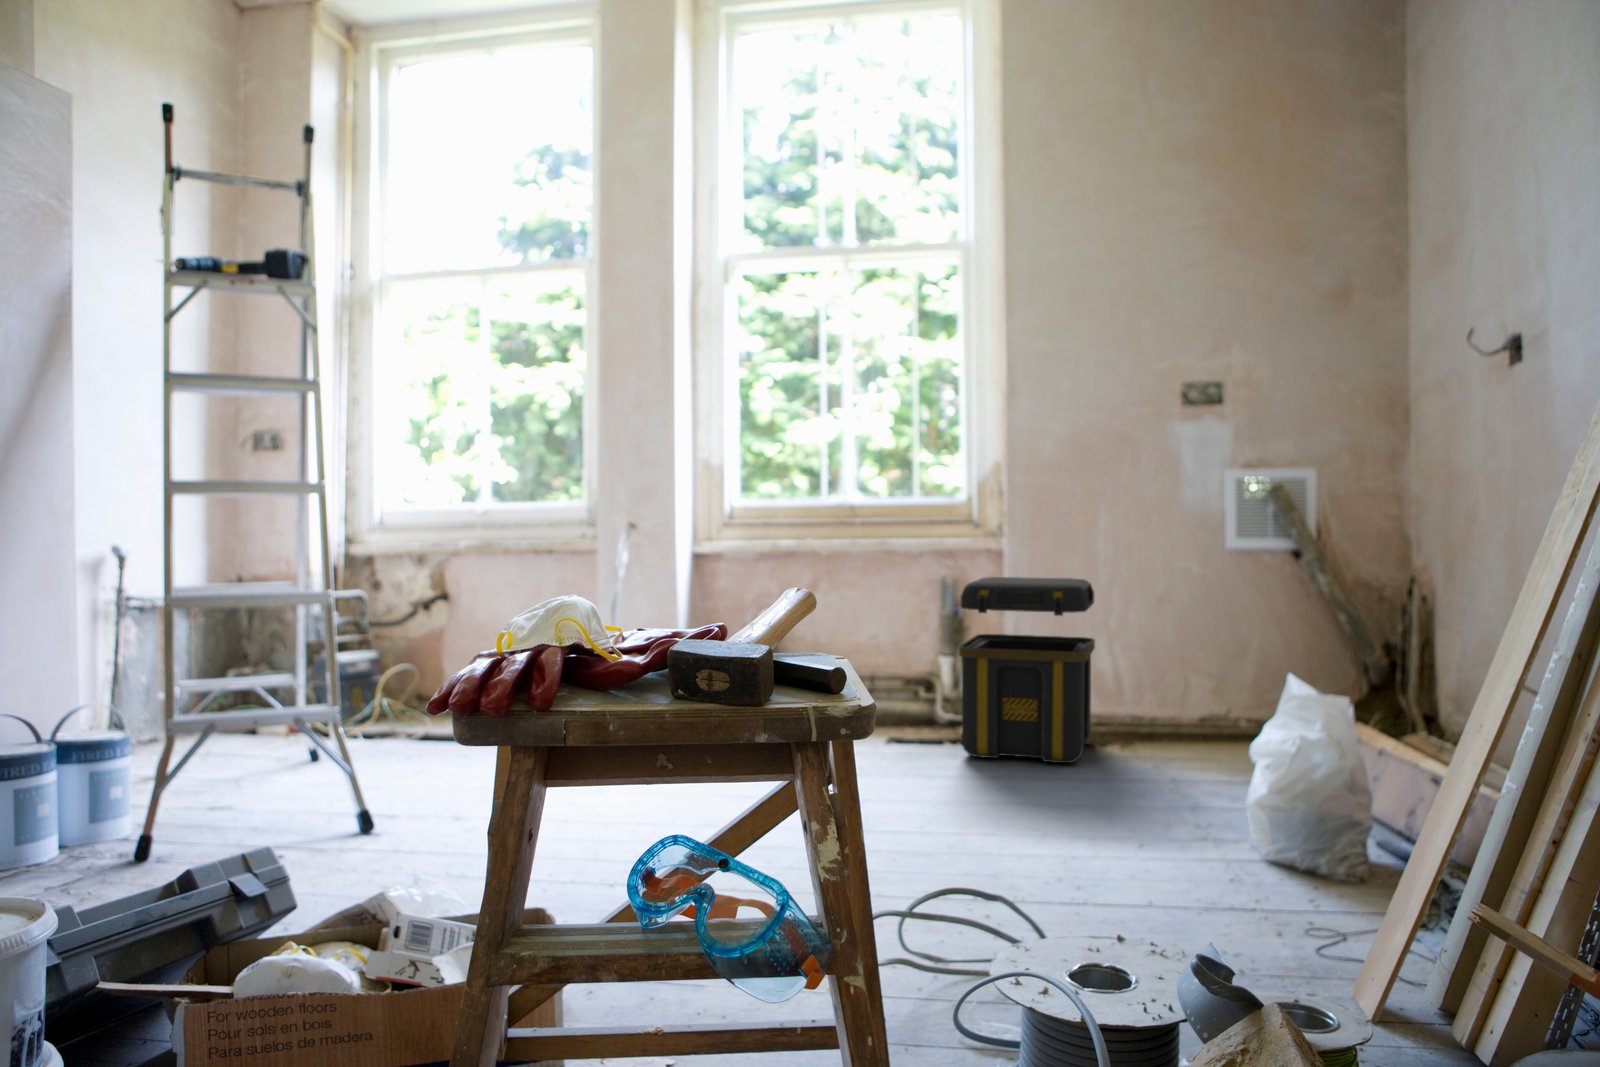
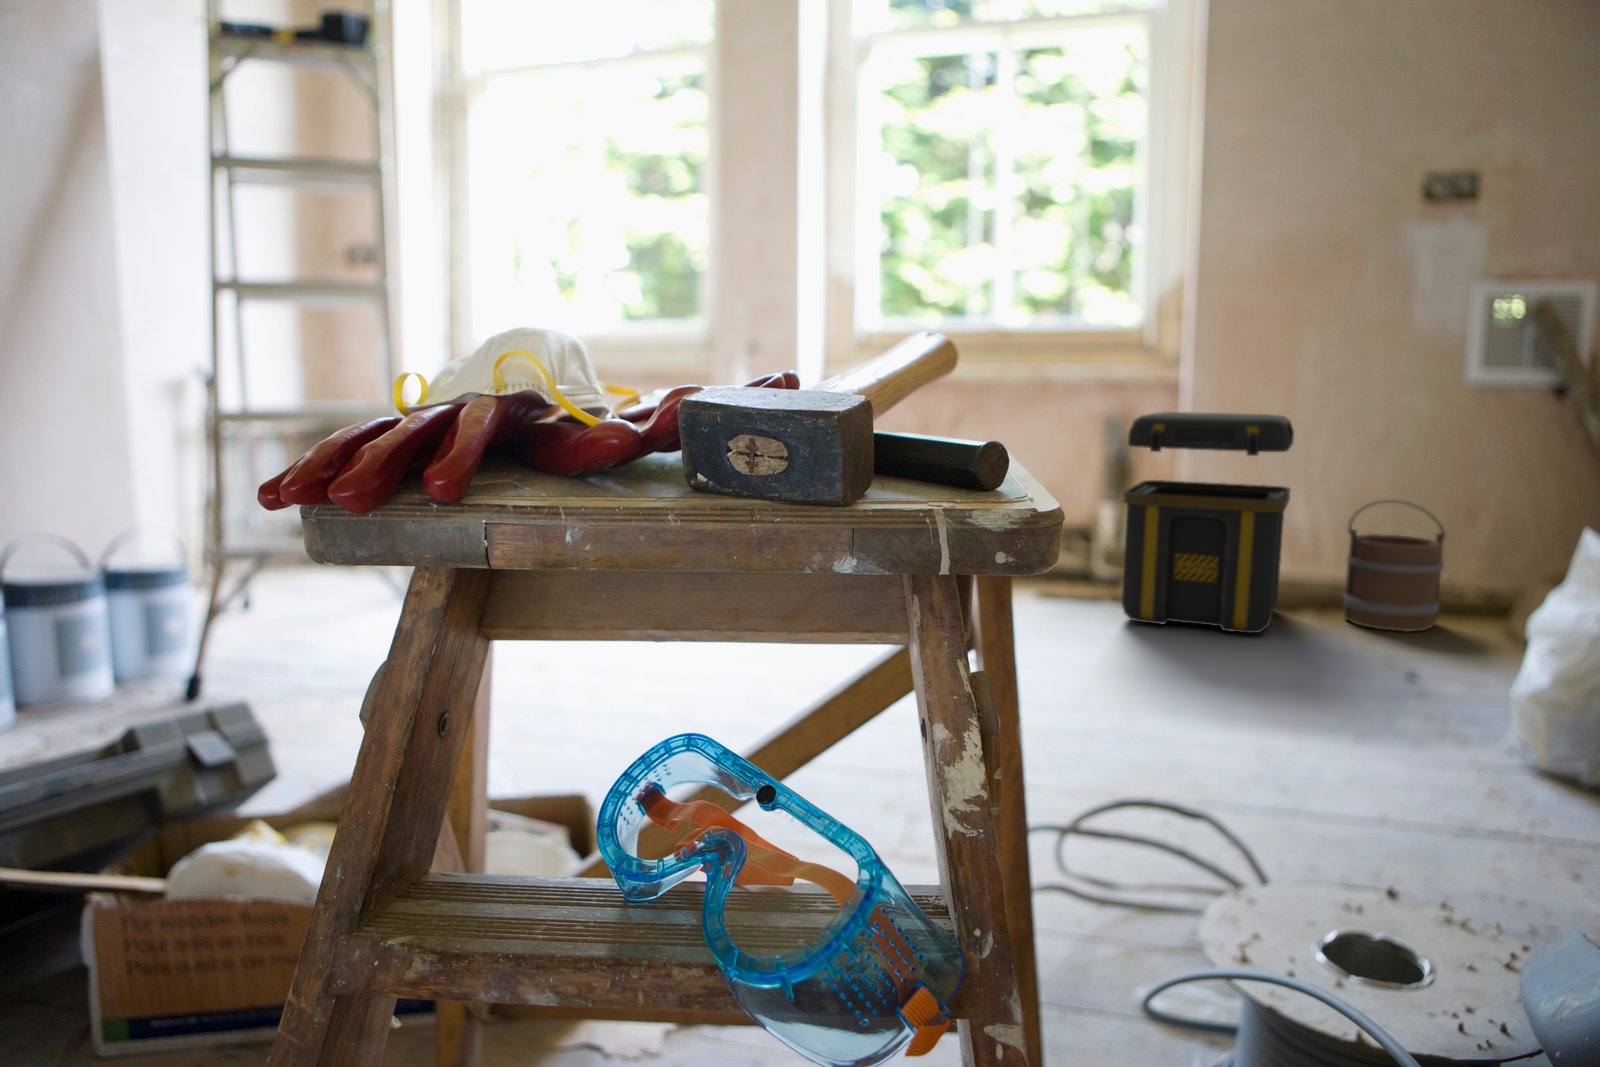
bucket: none [1141,647,1218,757] -> present [1344,500,1446,632]

